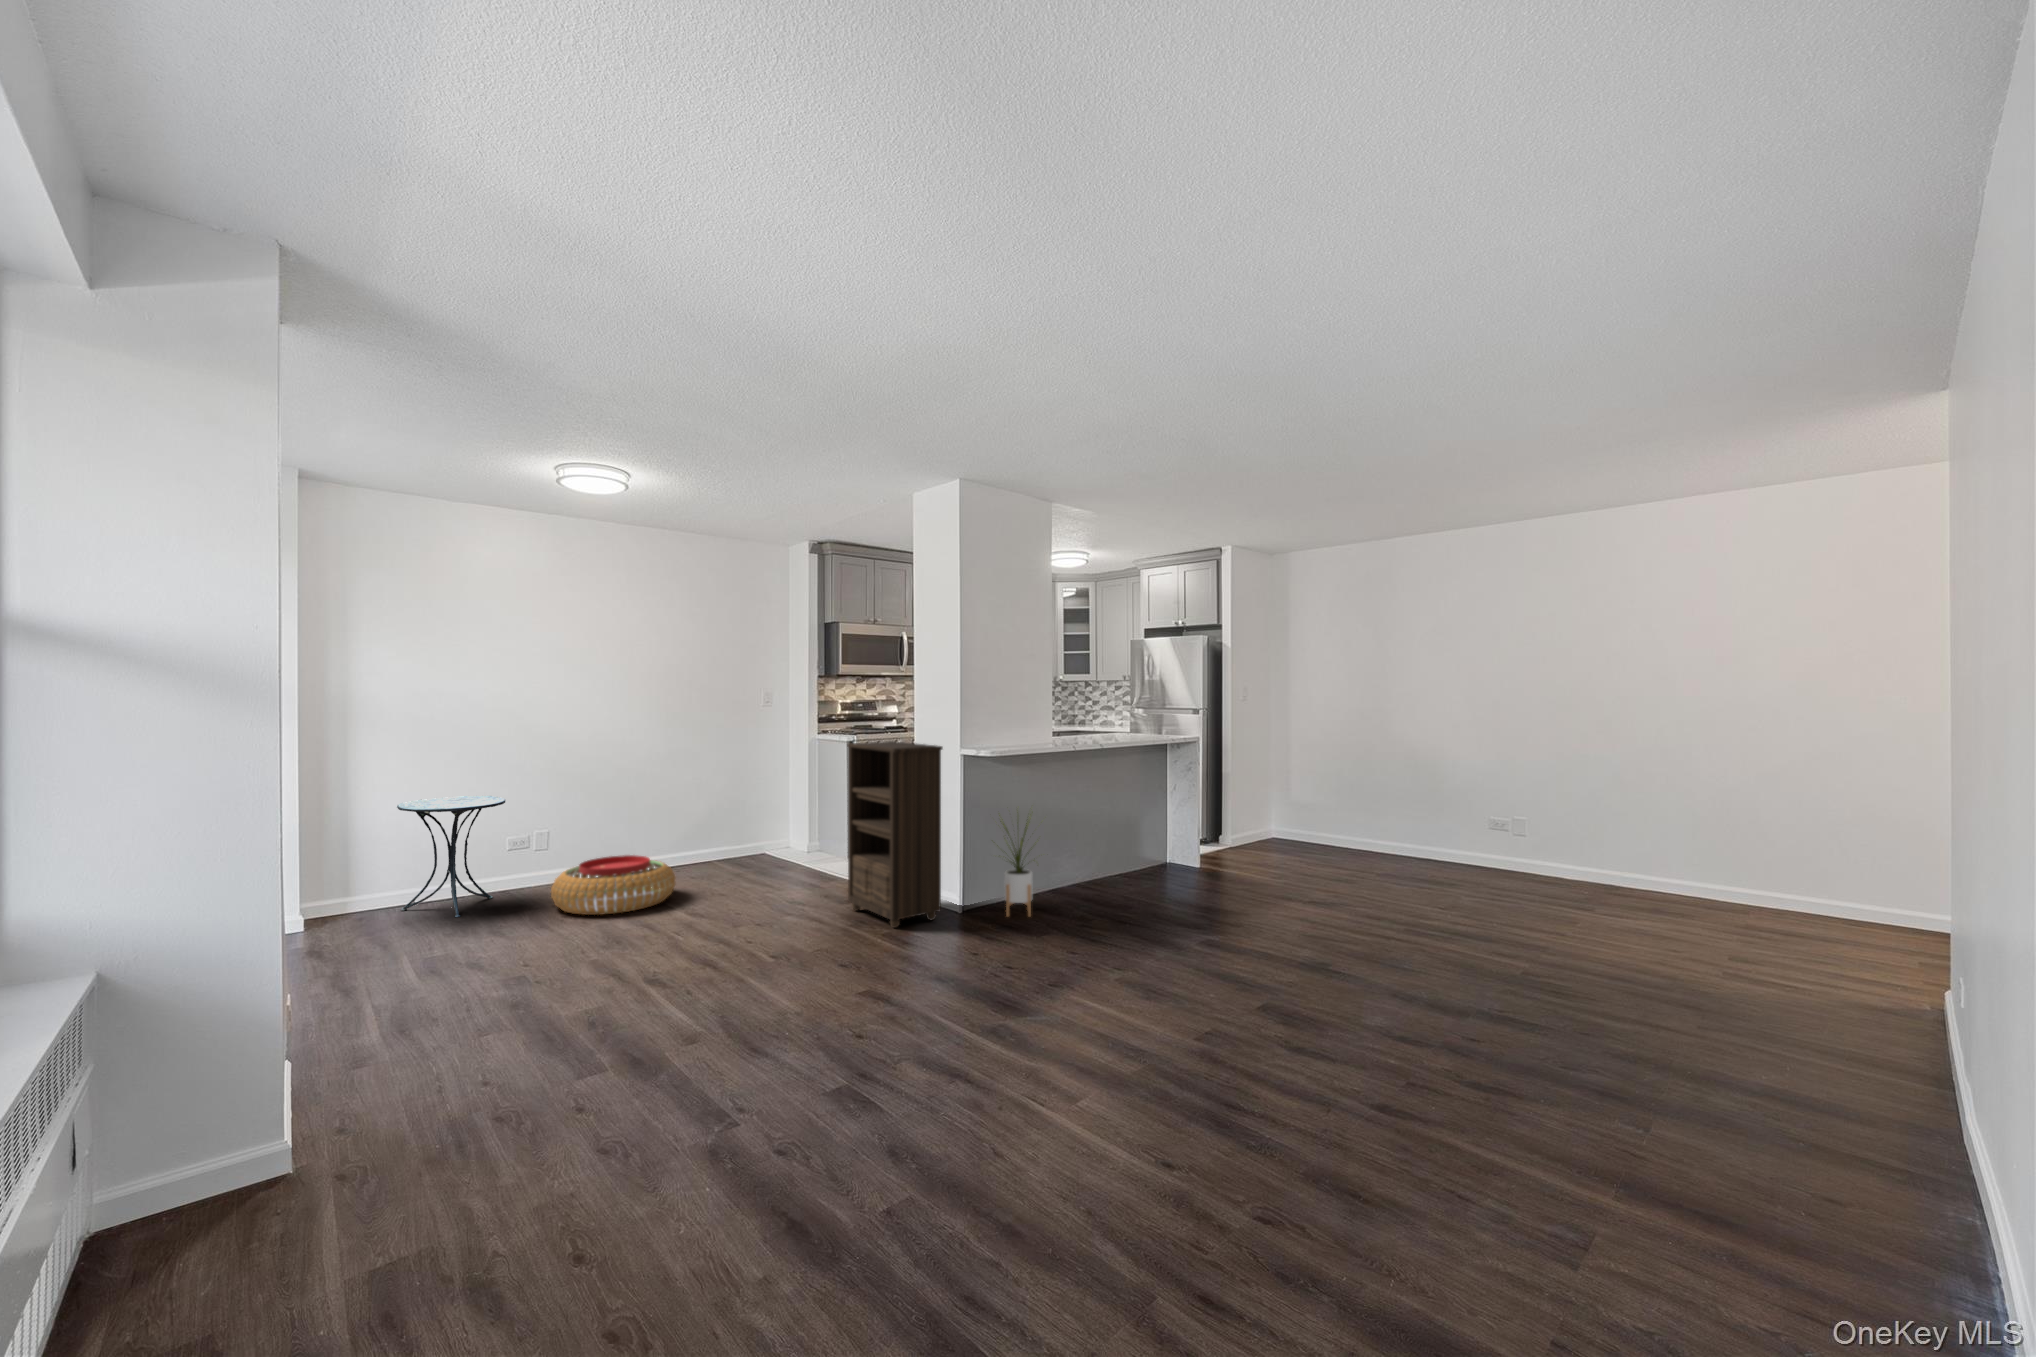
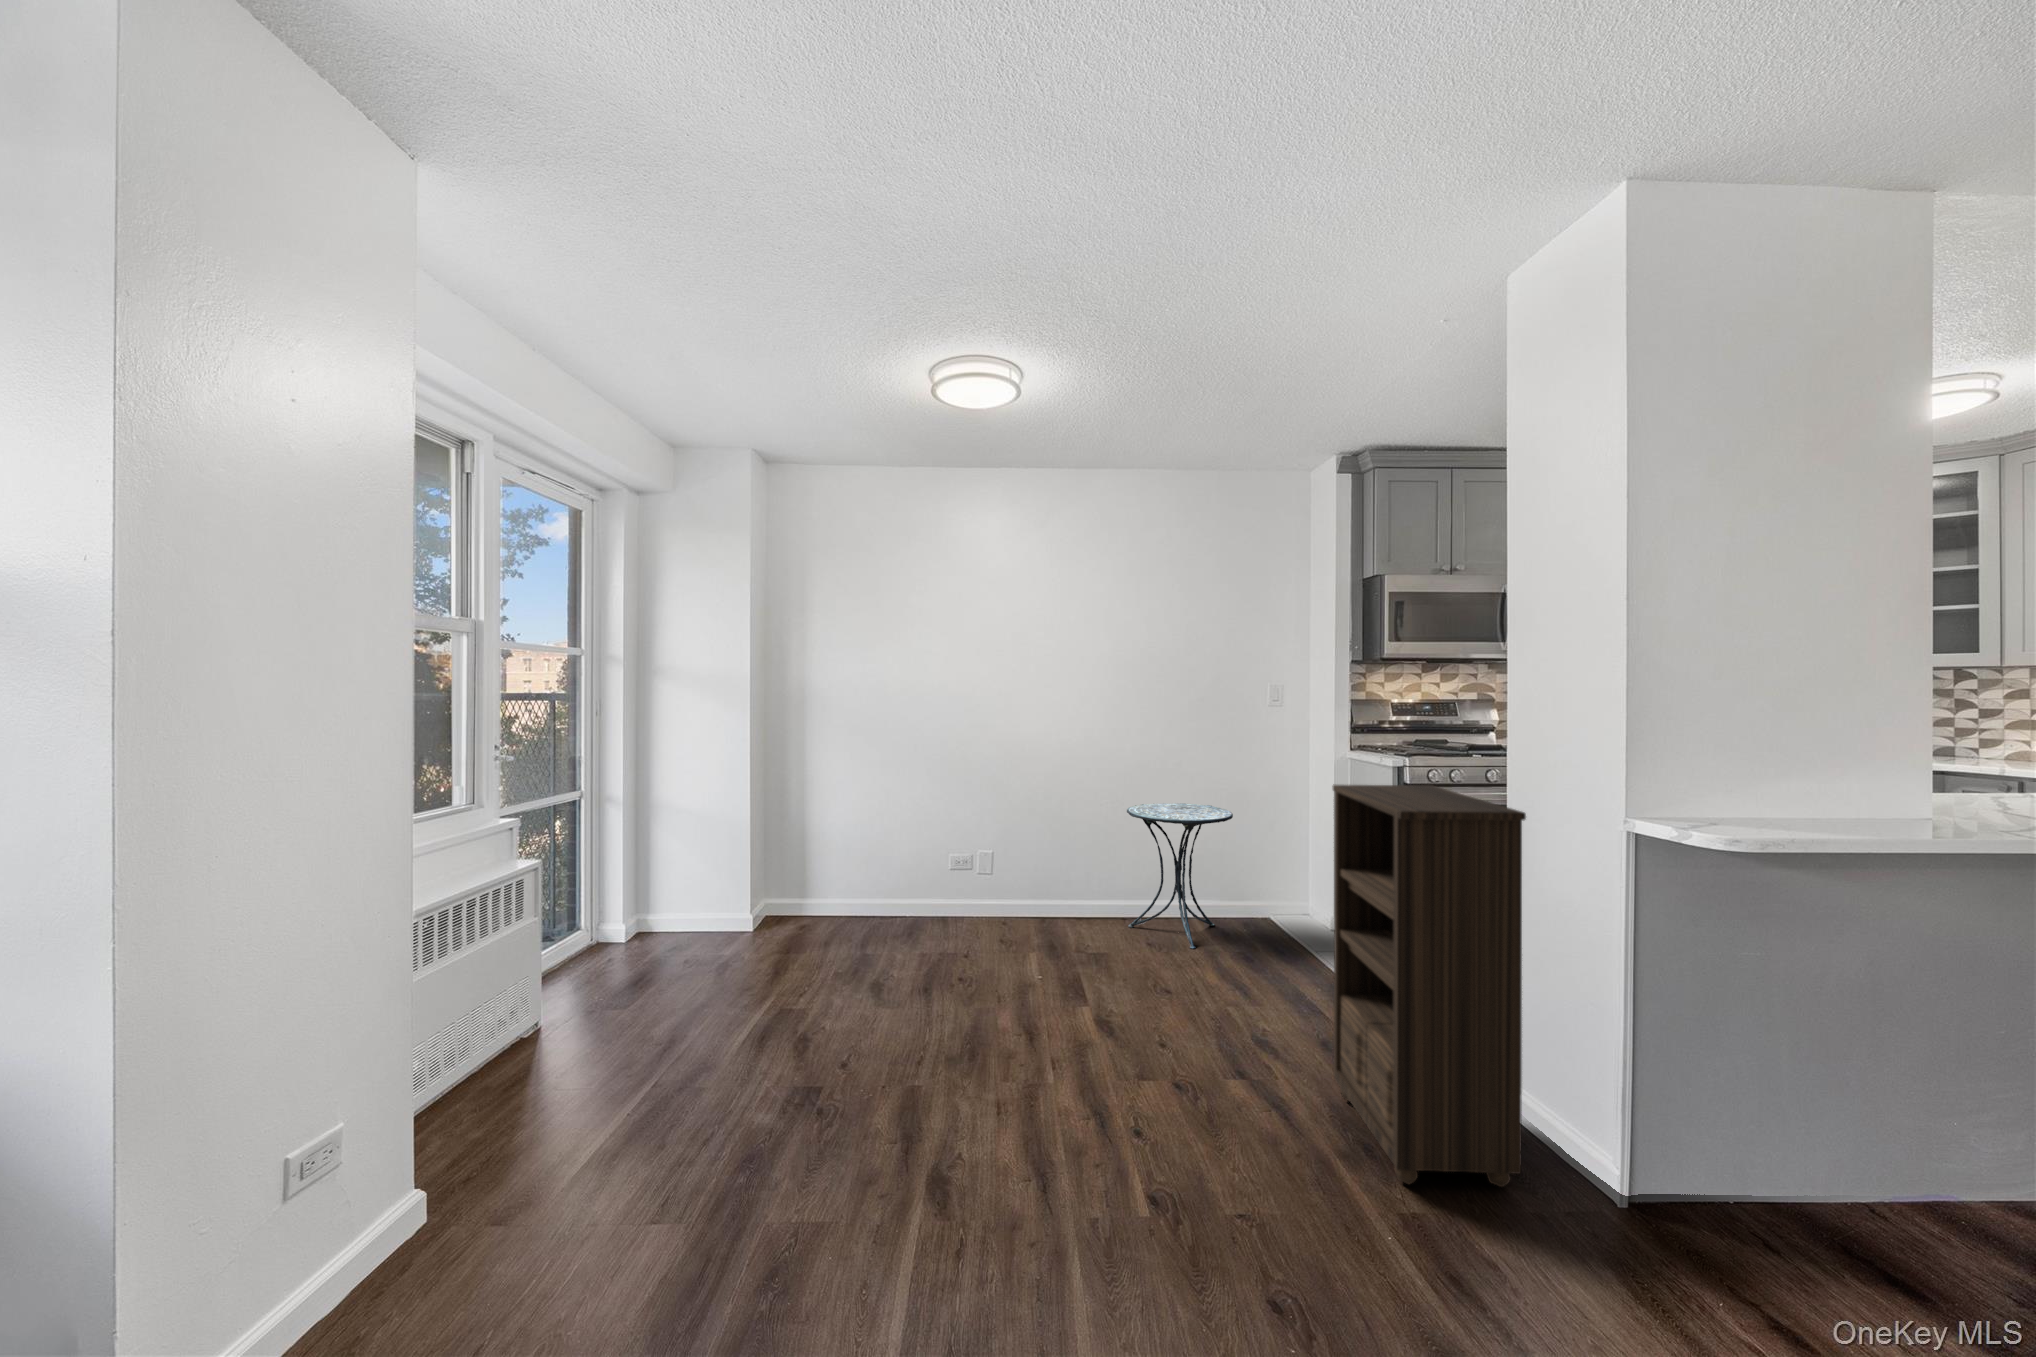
side table: present [397,796,505,917] -> present [1127,803,1233,949]
house plant: present [999,815,1032,917] -> none [1658,963,1847,1269]
pouf: present [551,855,675,915] -> none [944,908,1099,998]

